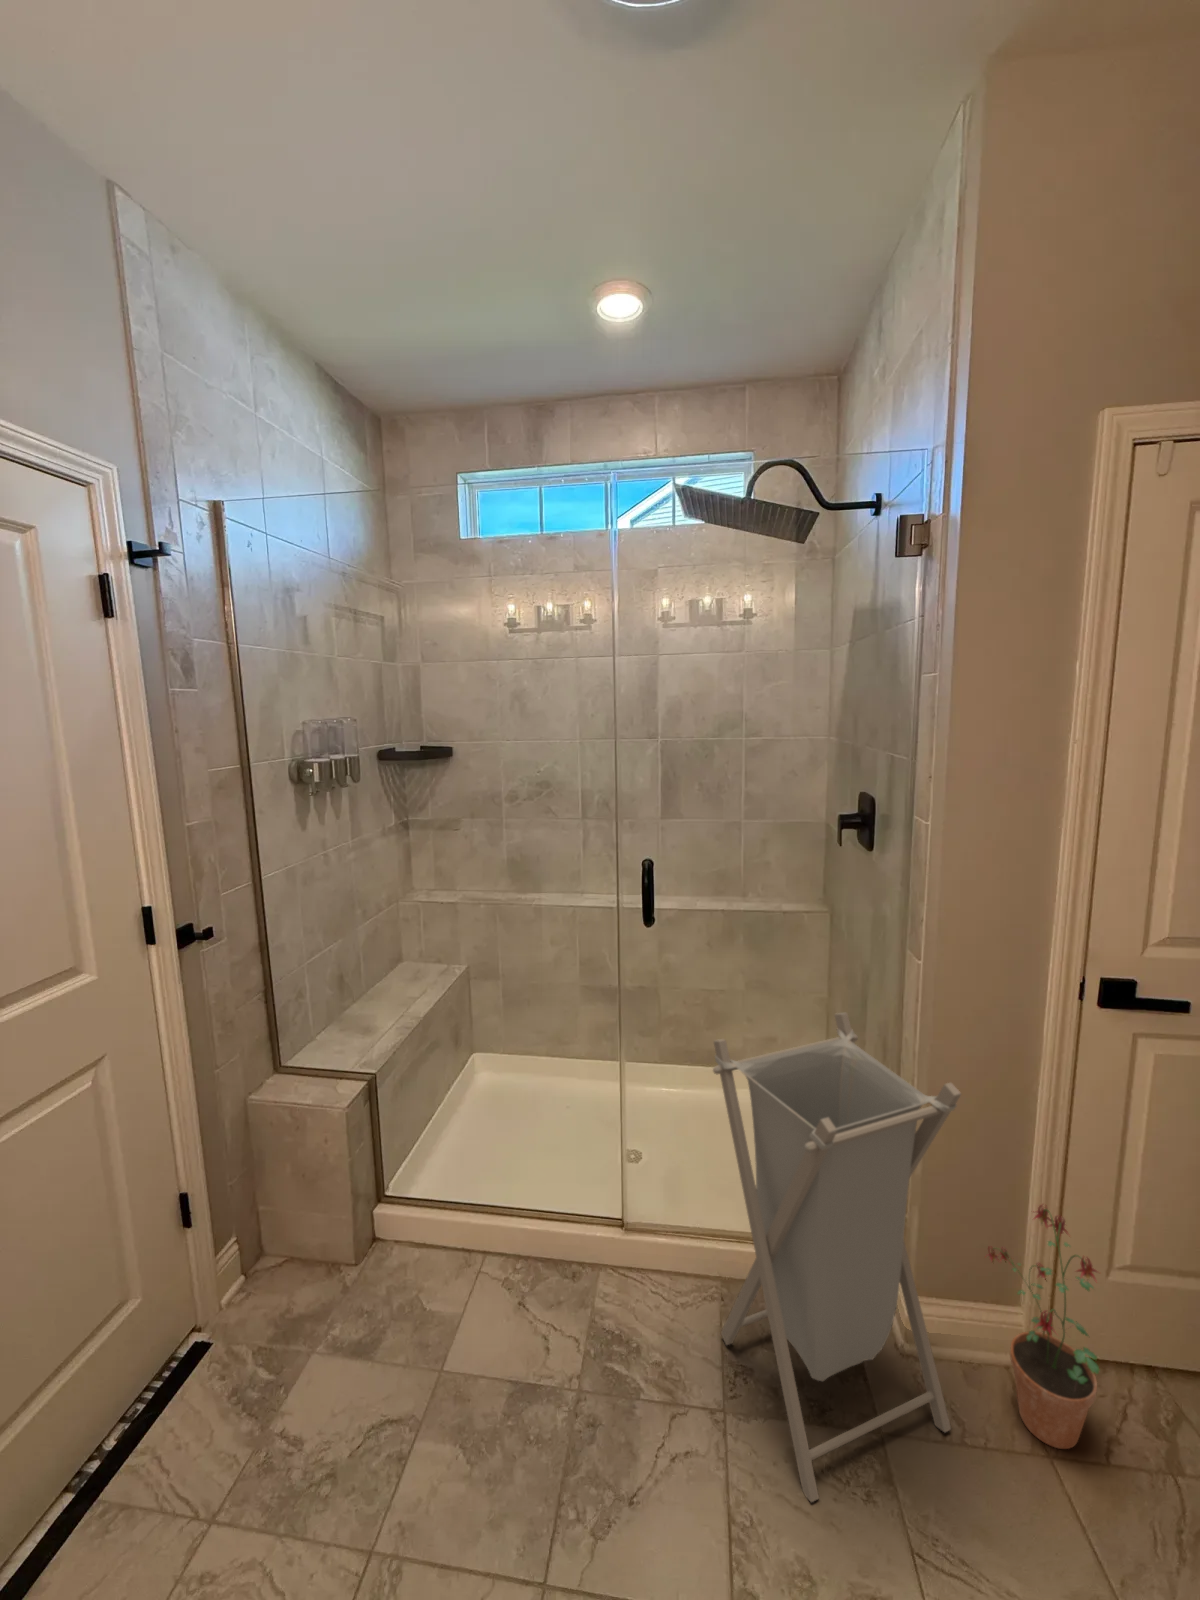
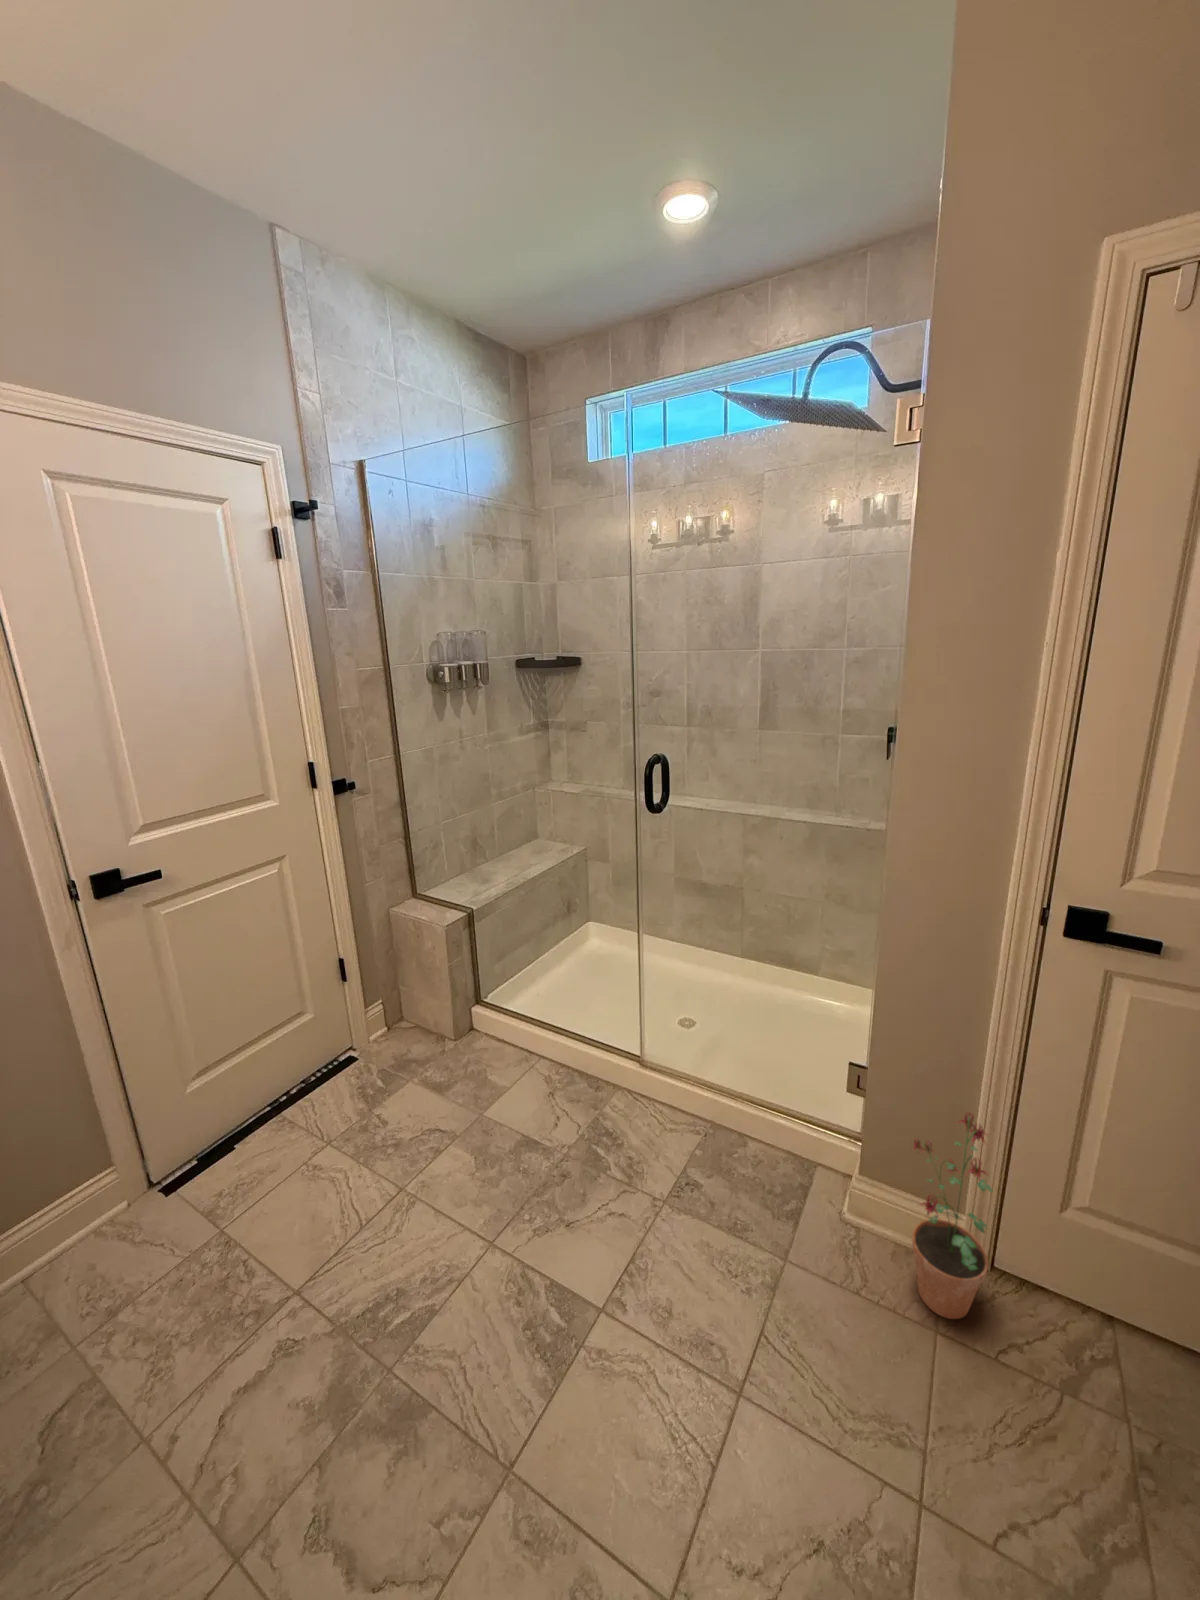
laundry hamper: present [713,1013,961,1502] -> none [674,911,860,1269]

